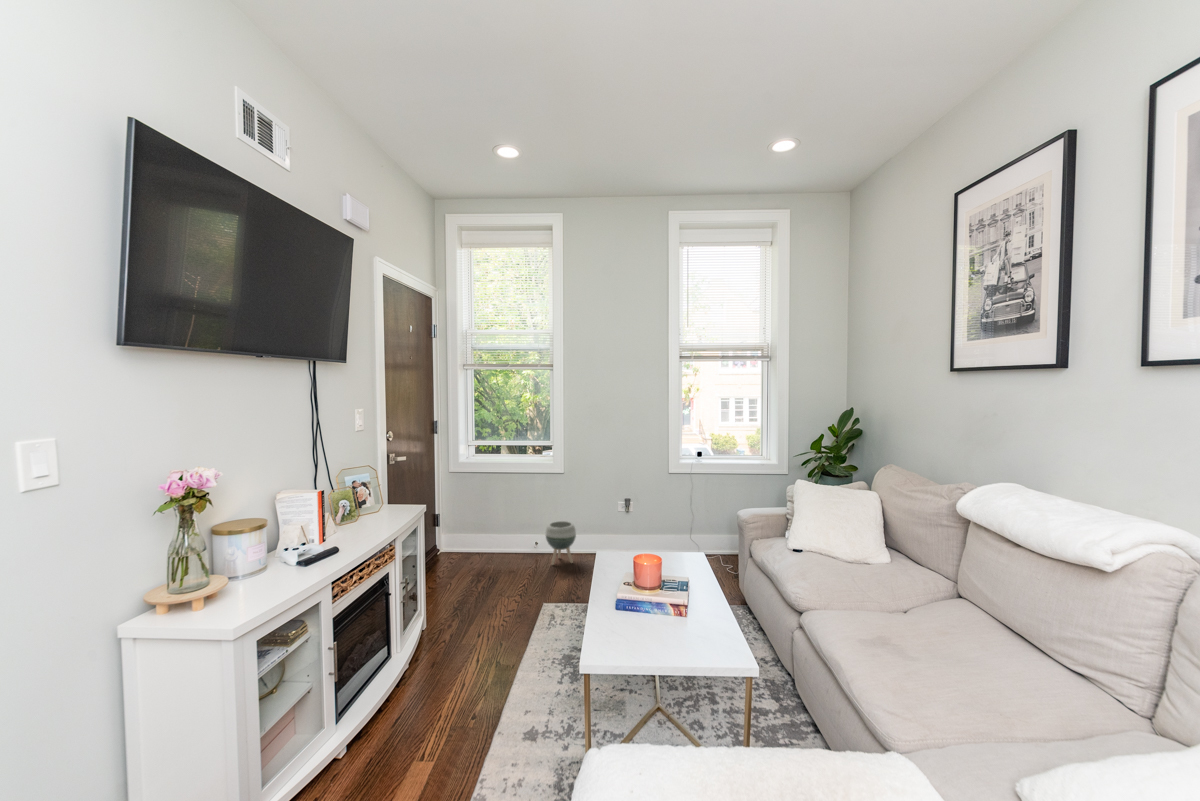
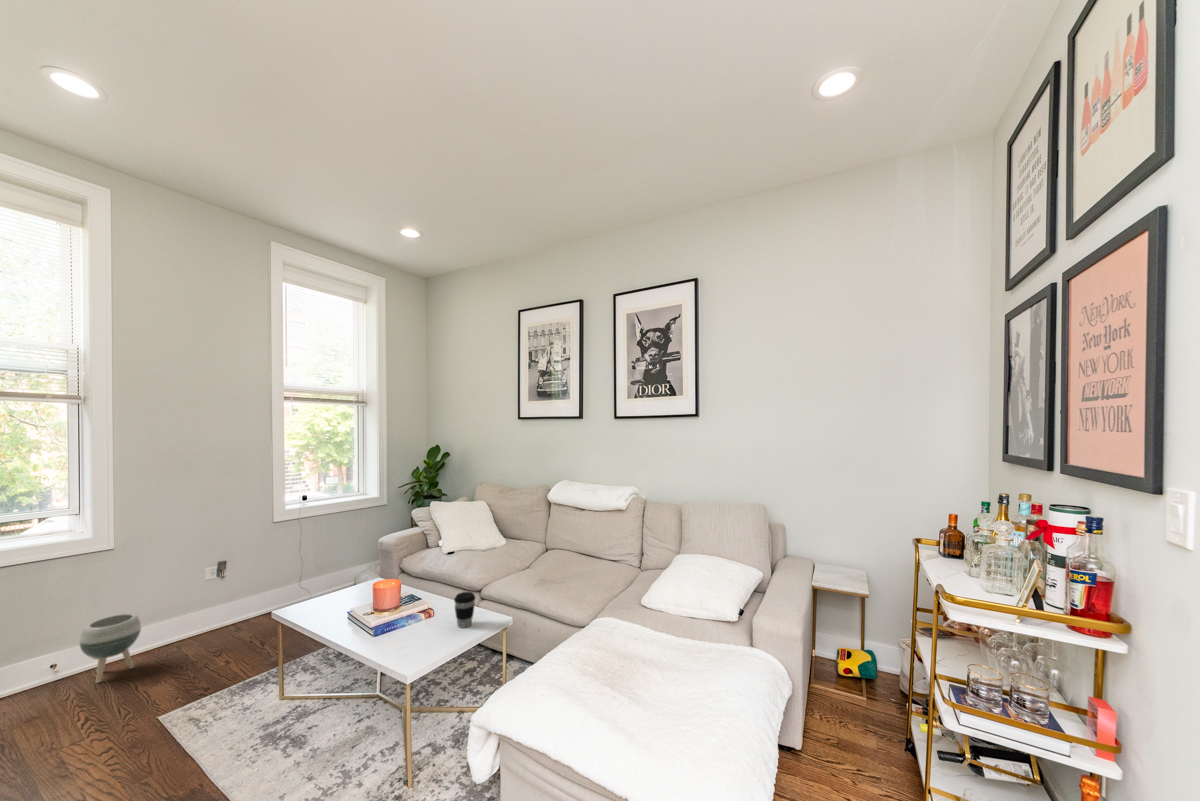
coffee cup: none [680,599,708,647] -> present [454,592,475,628]

